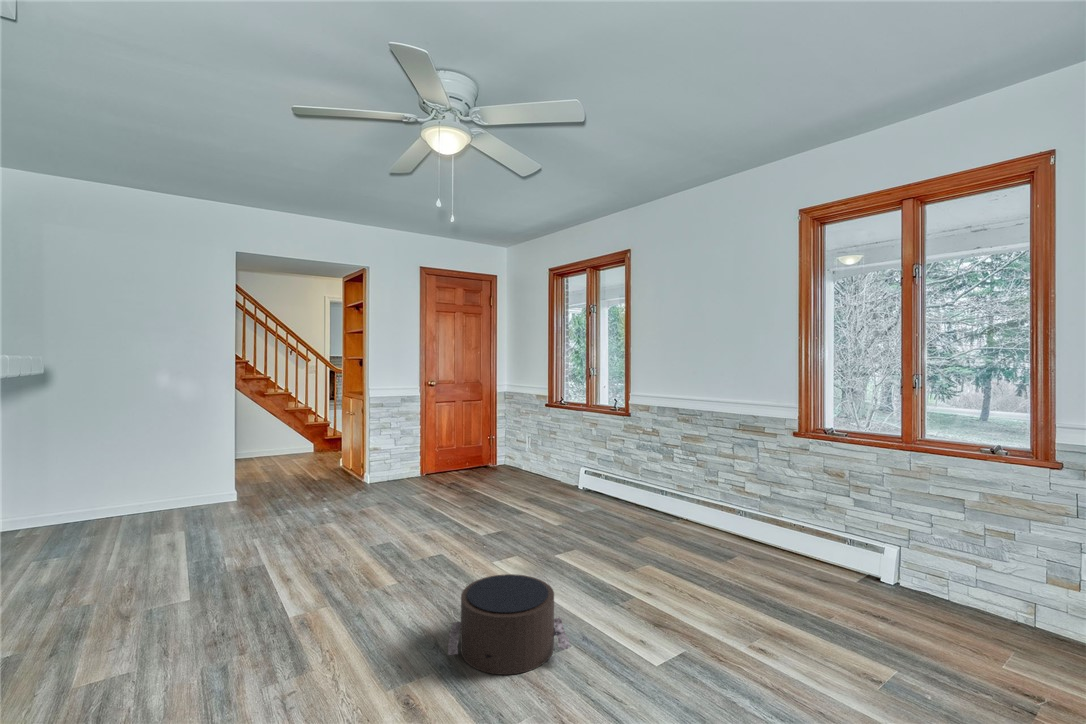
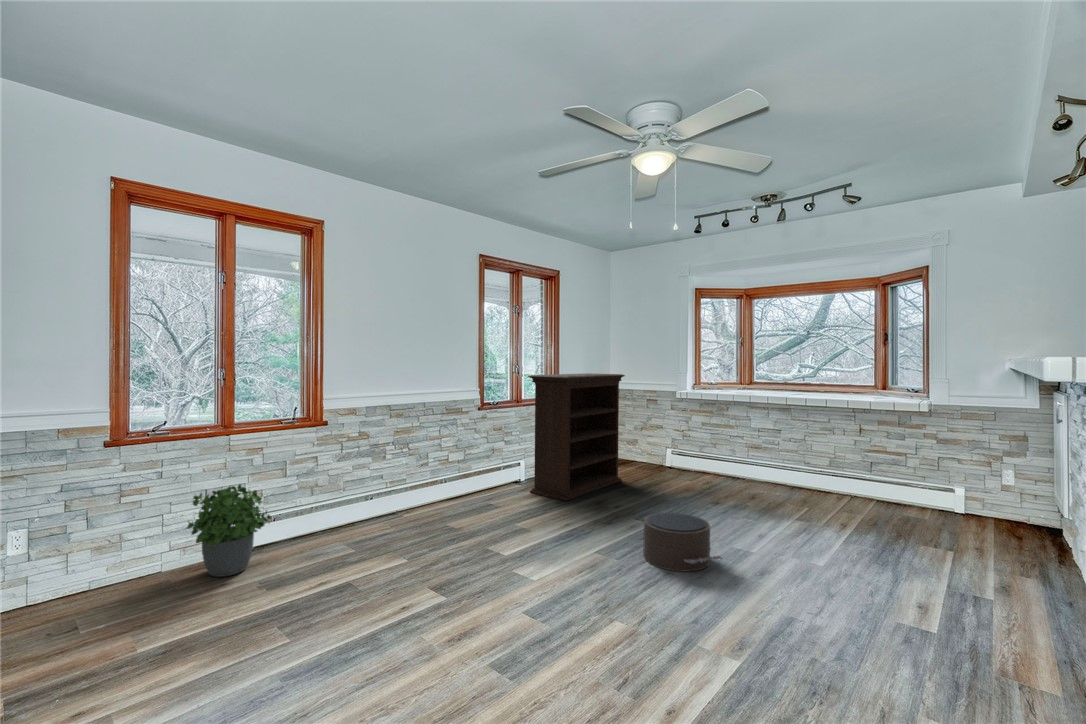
bookshelf: none [773,389,1070,708] -> present [528,373,625,501]
potted plant: none [534,438,576,491] -> present [187,484,271,577]

